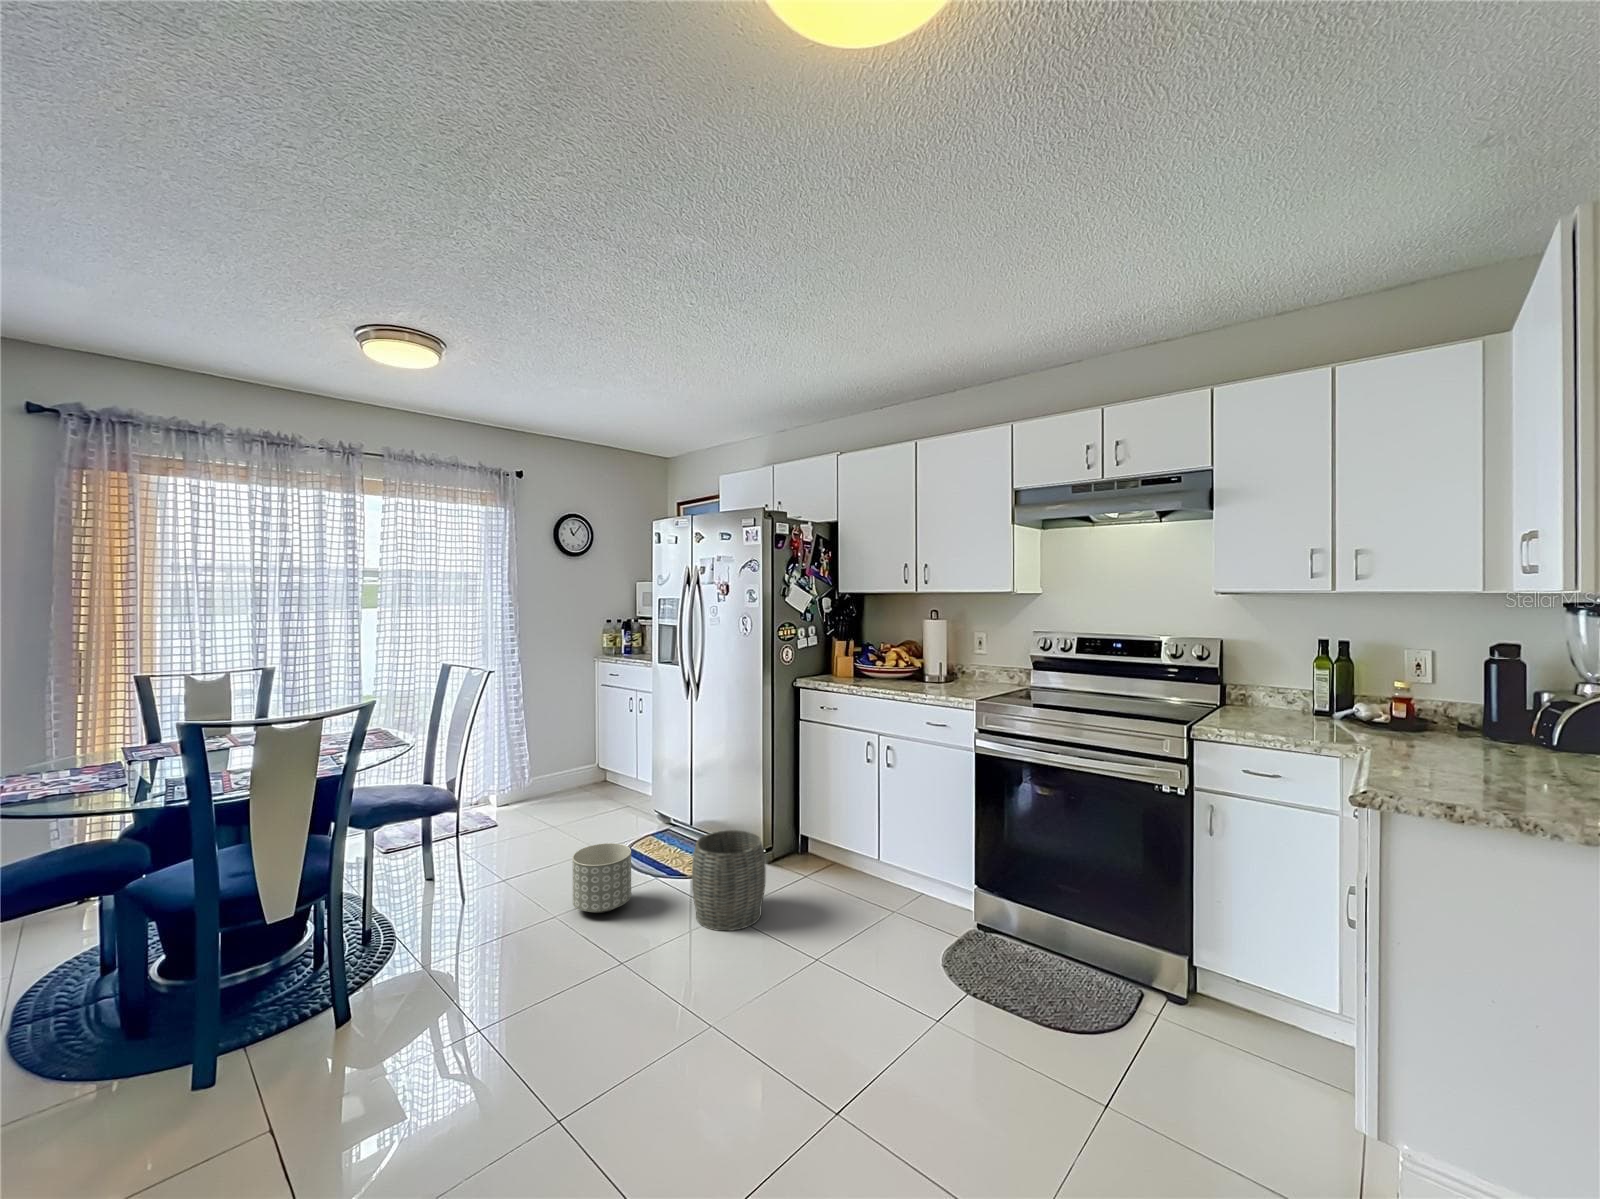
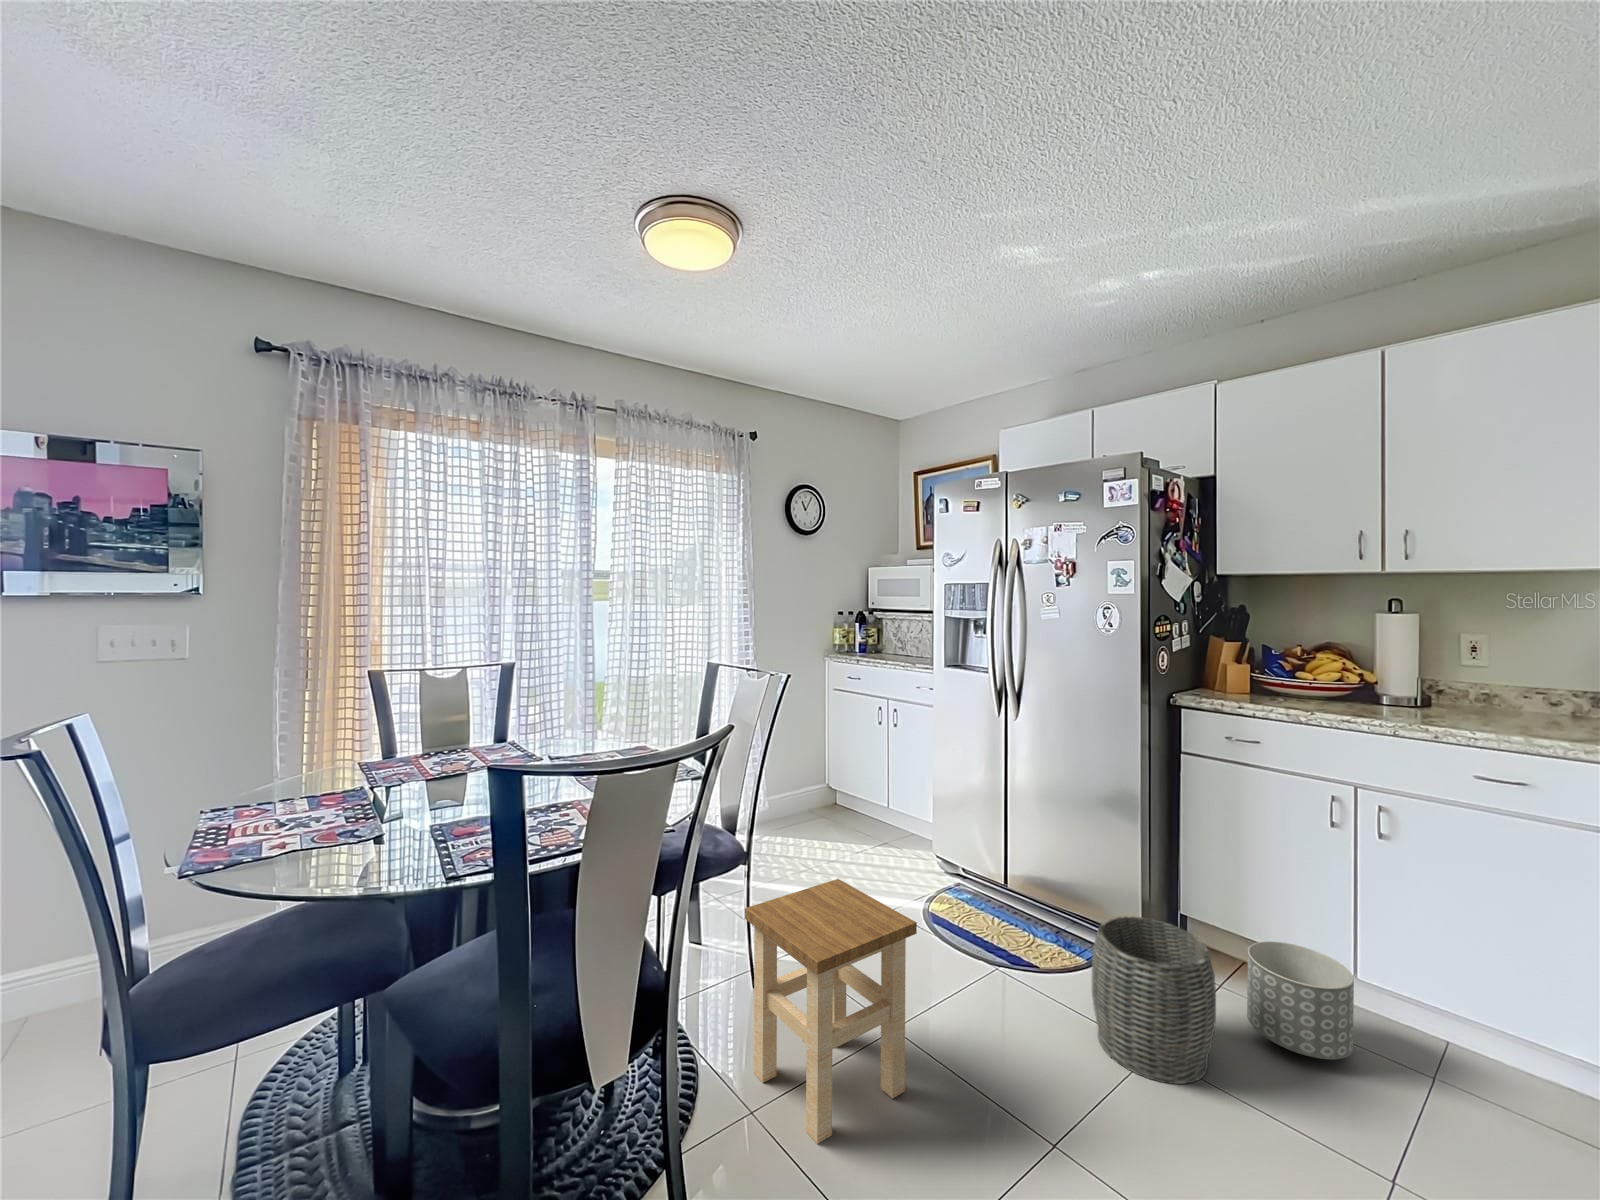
stool: none [427,815,546,981] -> present [745,879,917,1144]
planter: present [572,843,631,913] -> present [1247,941,1354,1060]

